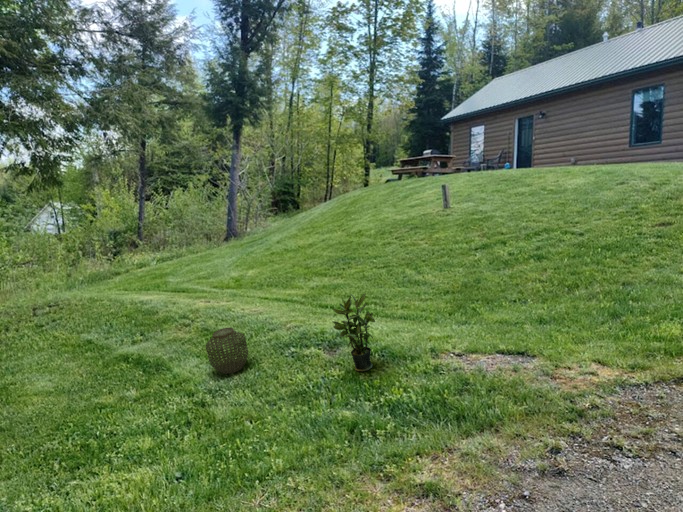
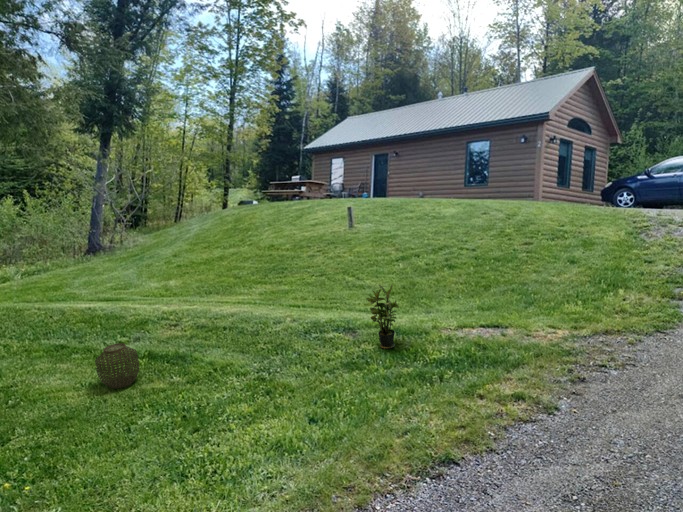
woven basket: present [206,328,248,374] -> present [95,343,139,388]

